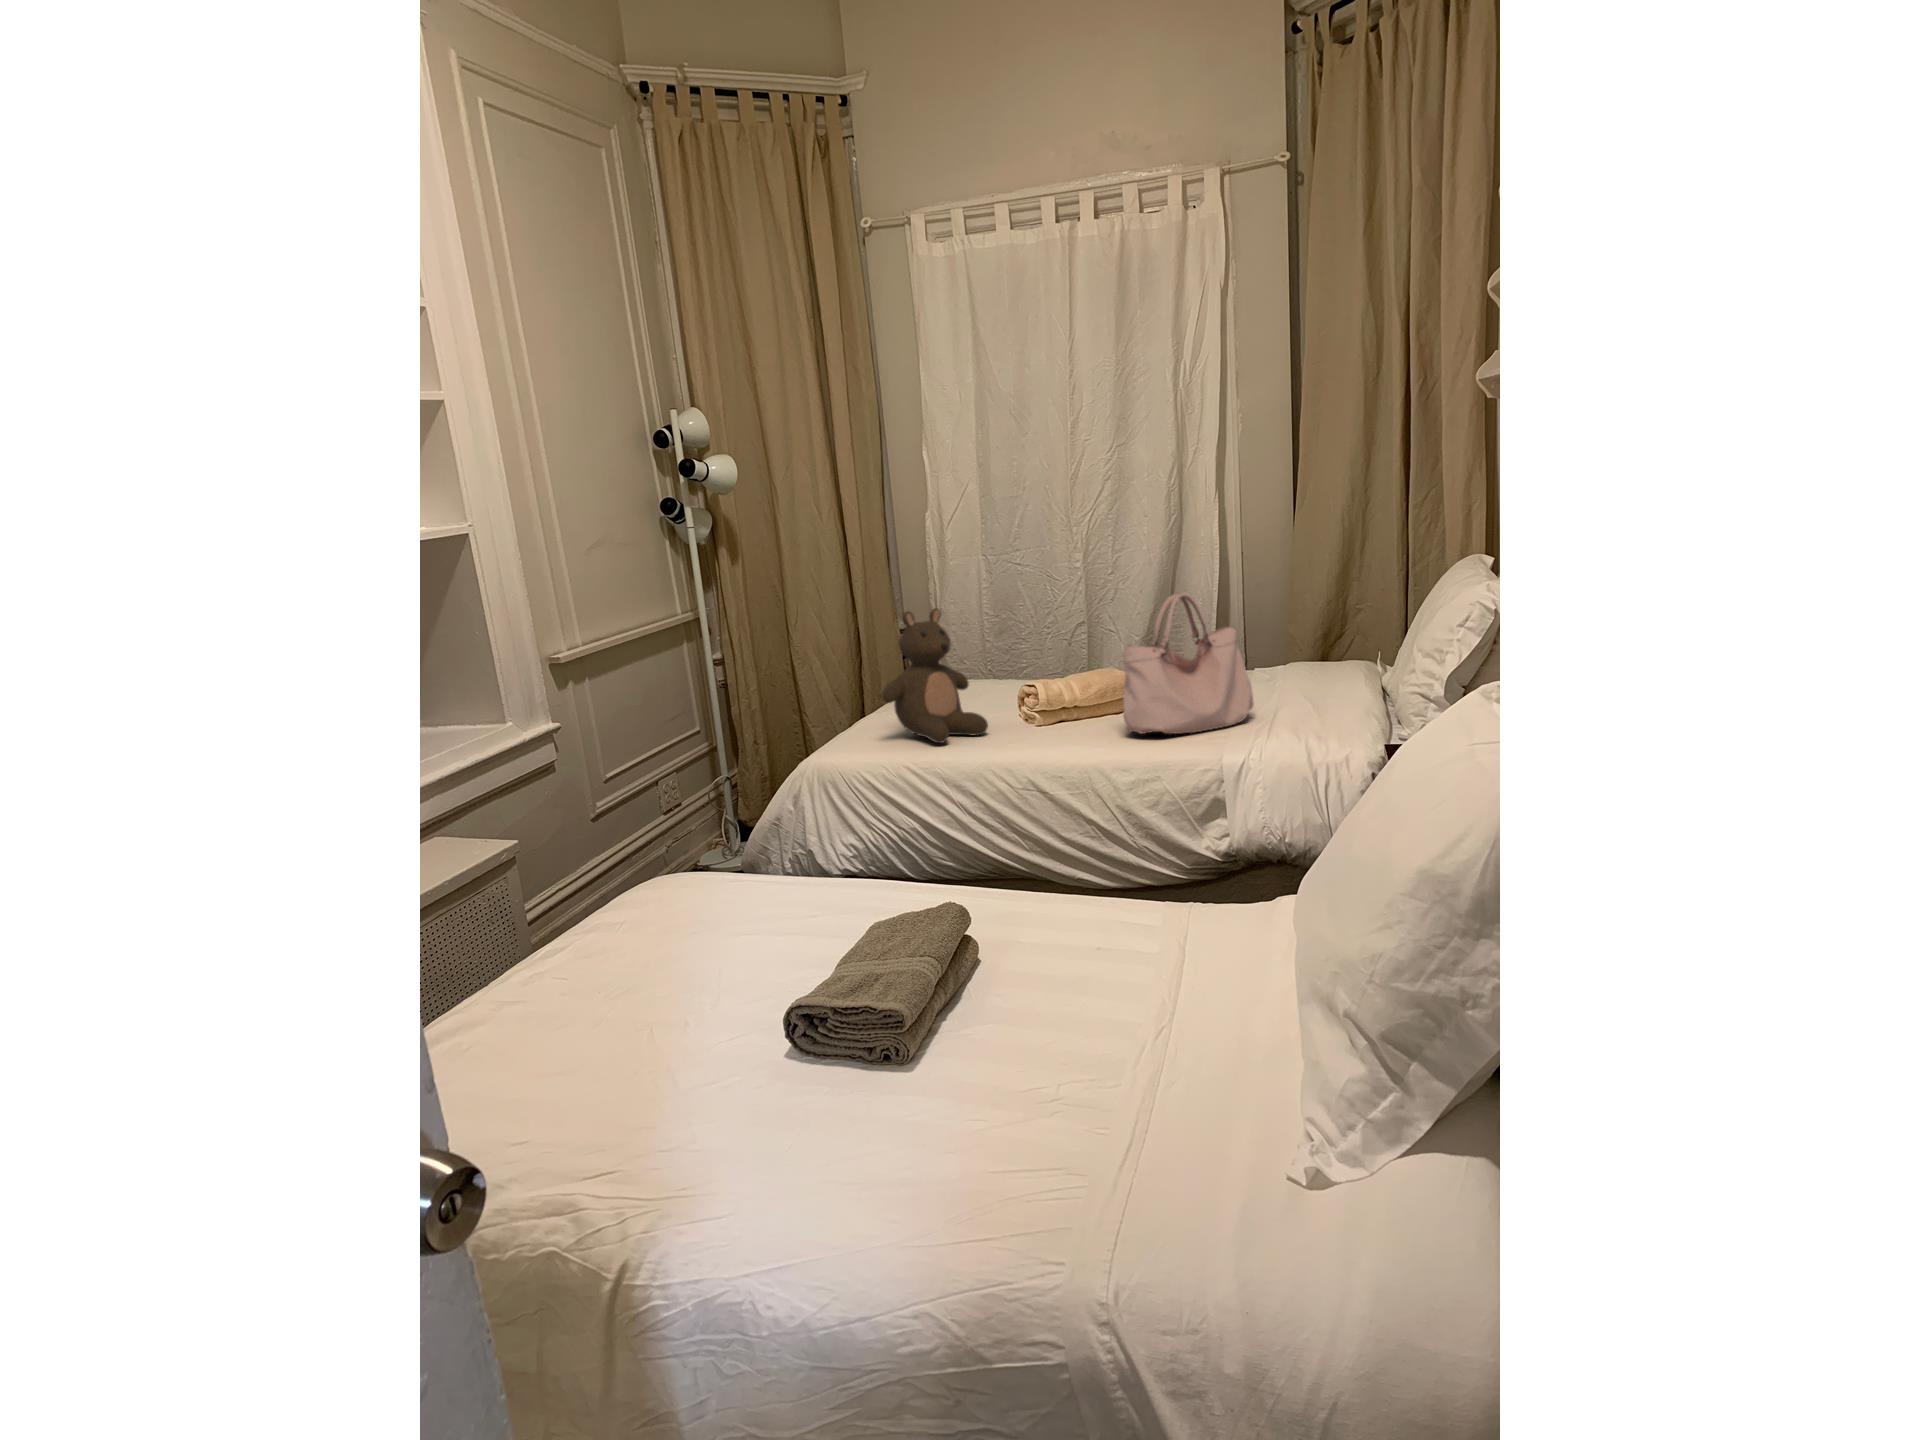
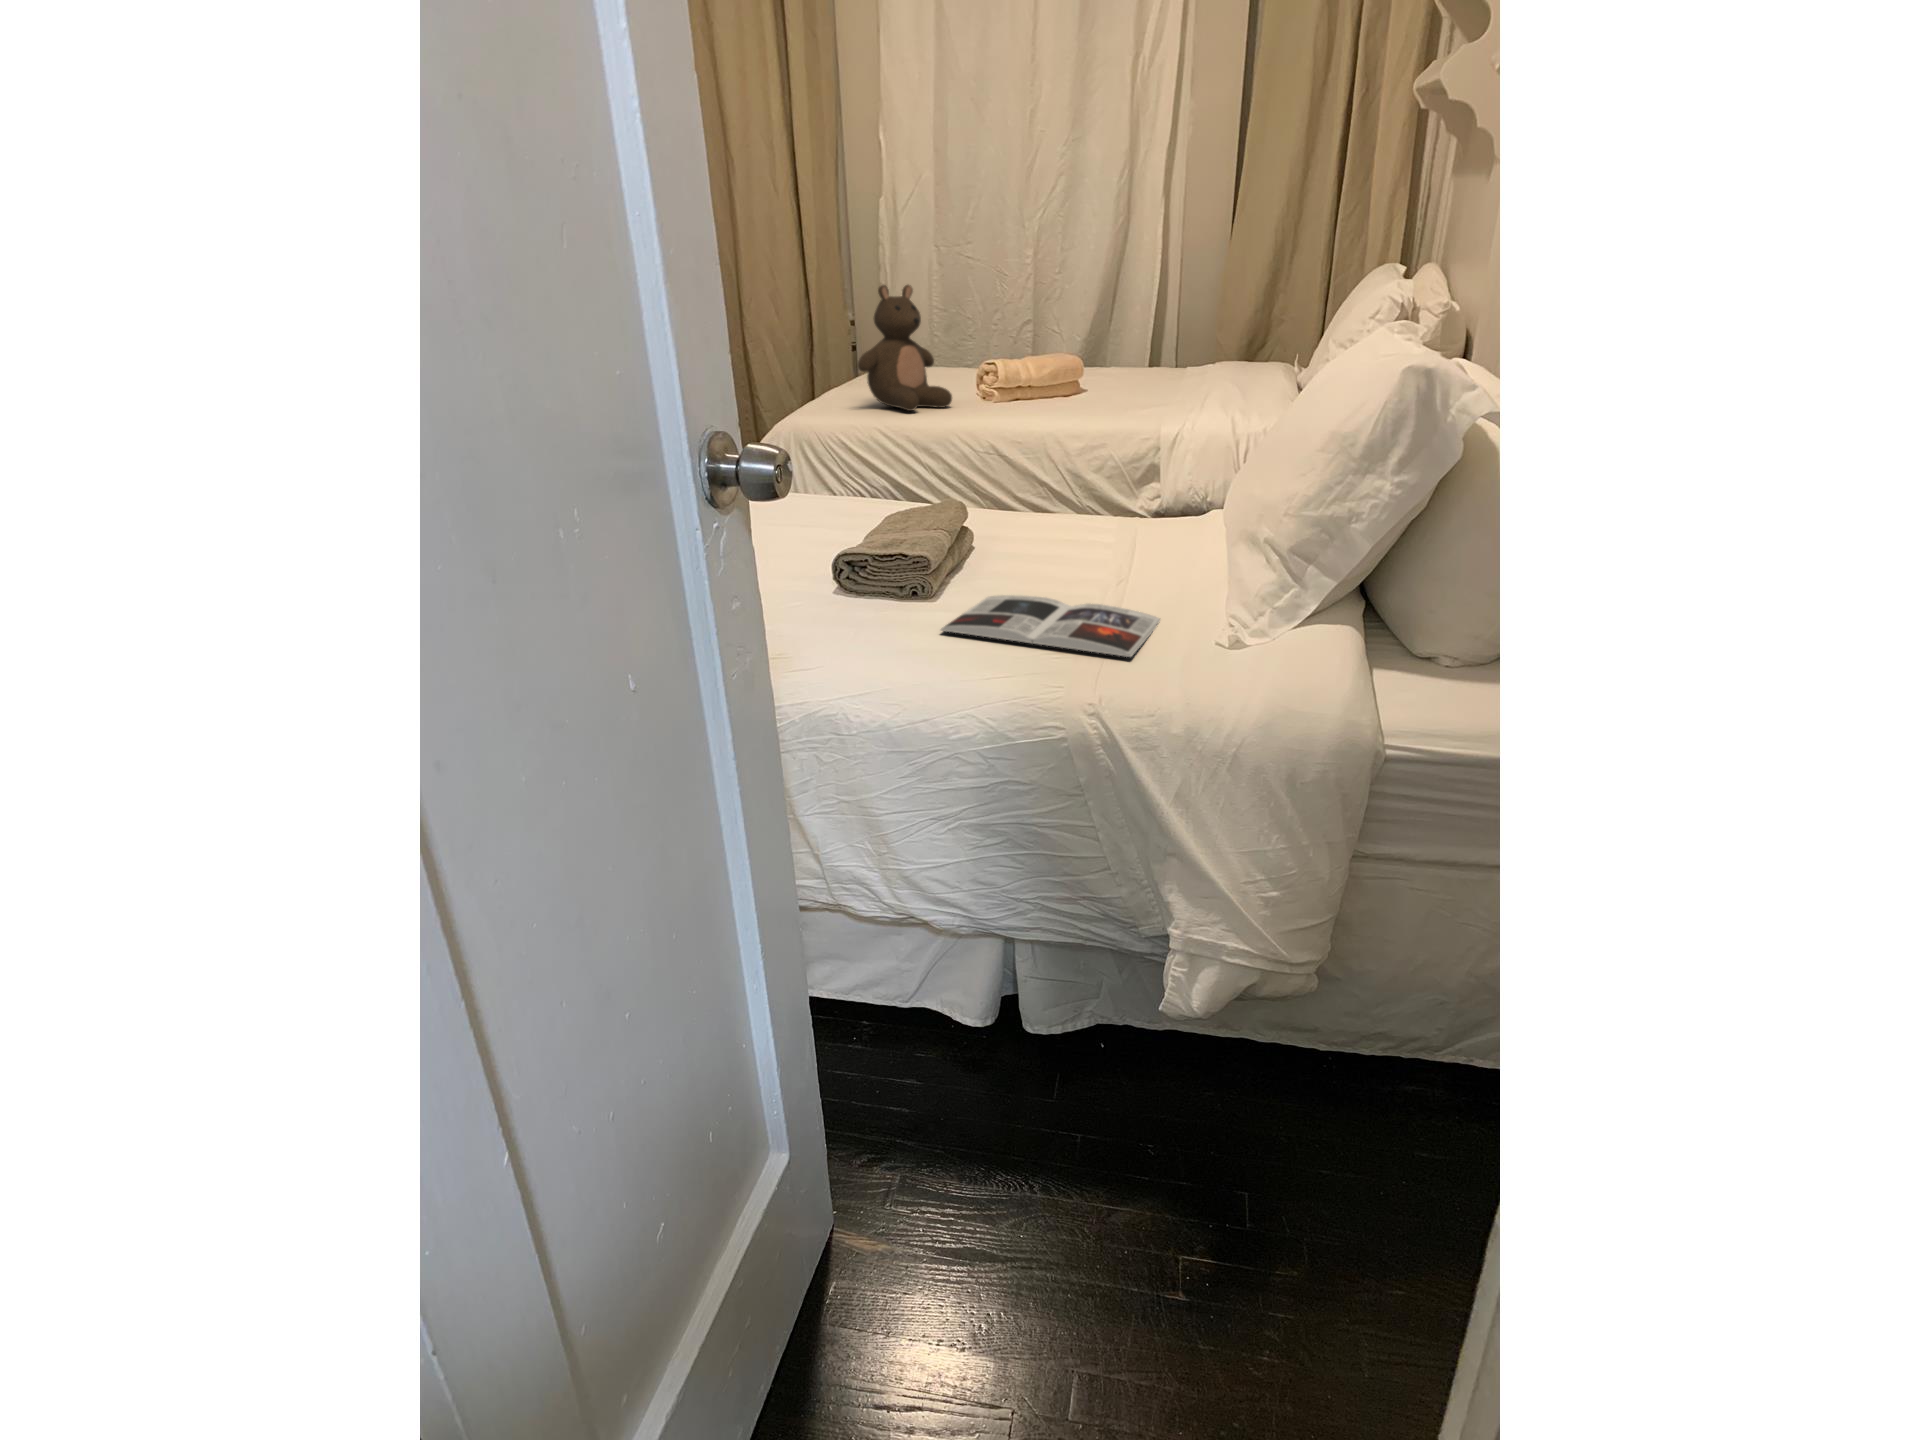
handbag: present [1122,594,1254,734] -> none [1076,279,1188,409]
magazine: none [904,1061,1214,1207] -> present [941,595,1160,657]

